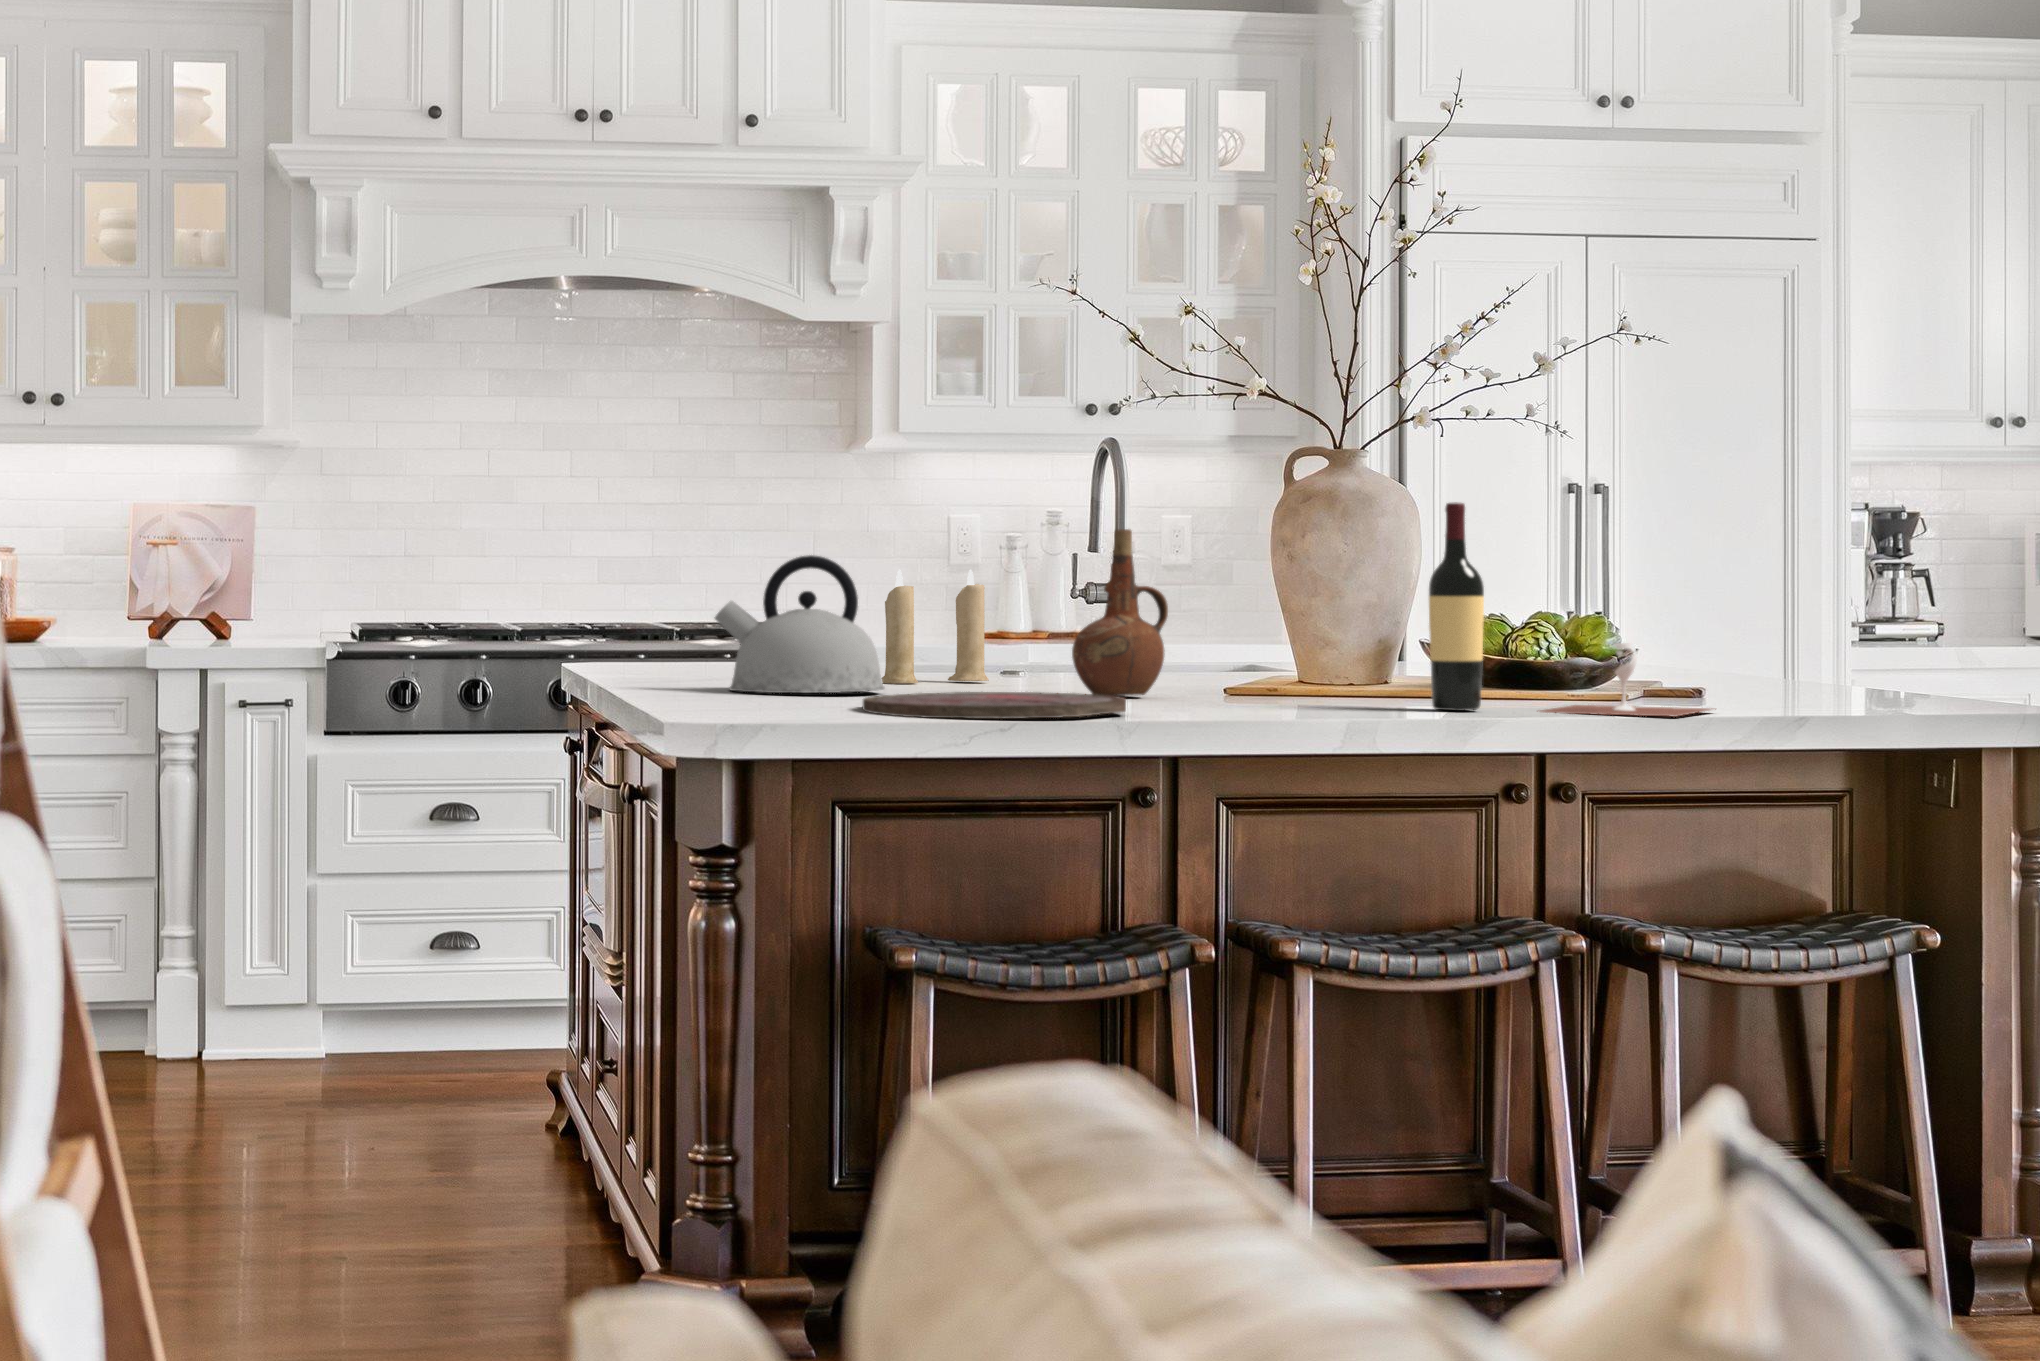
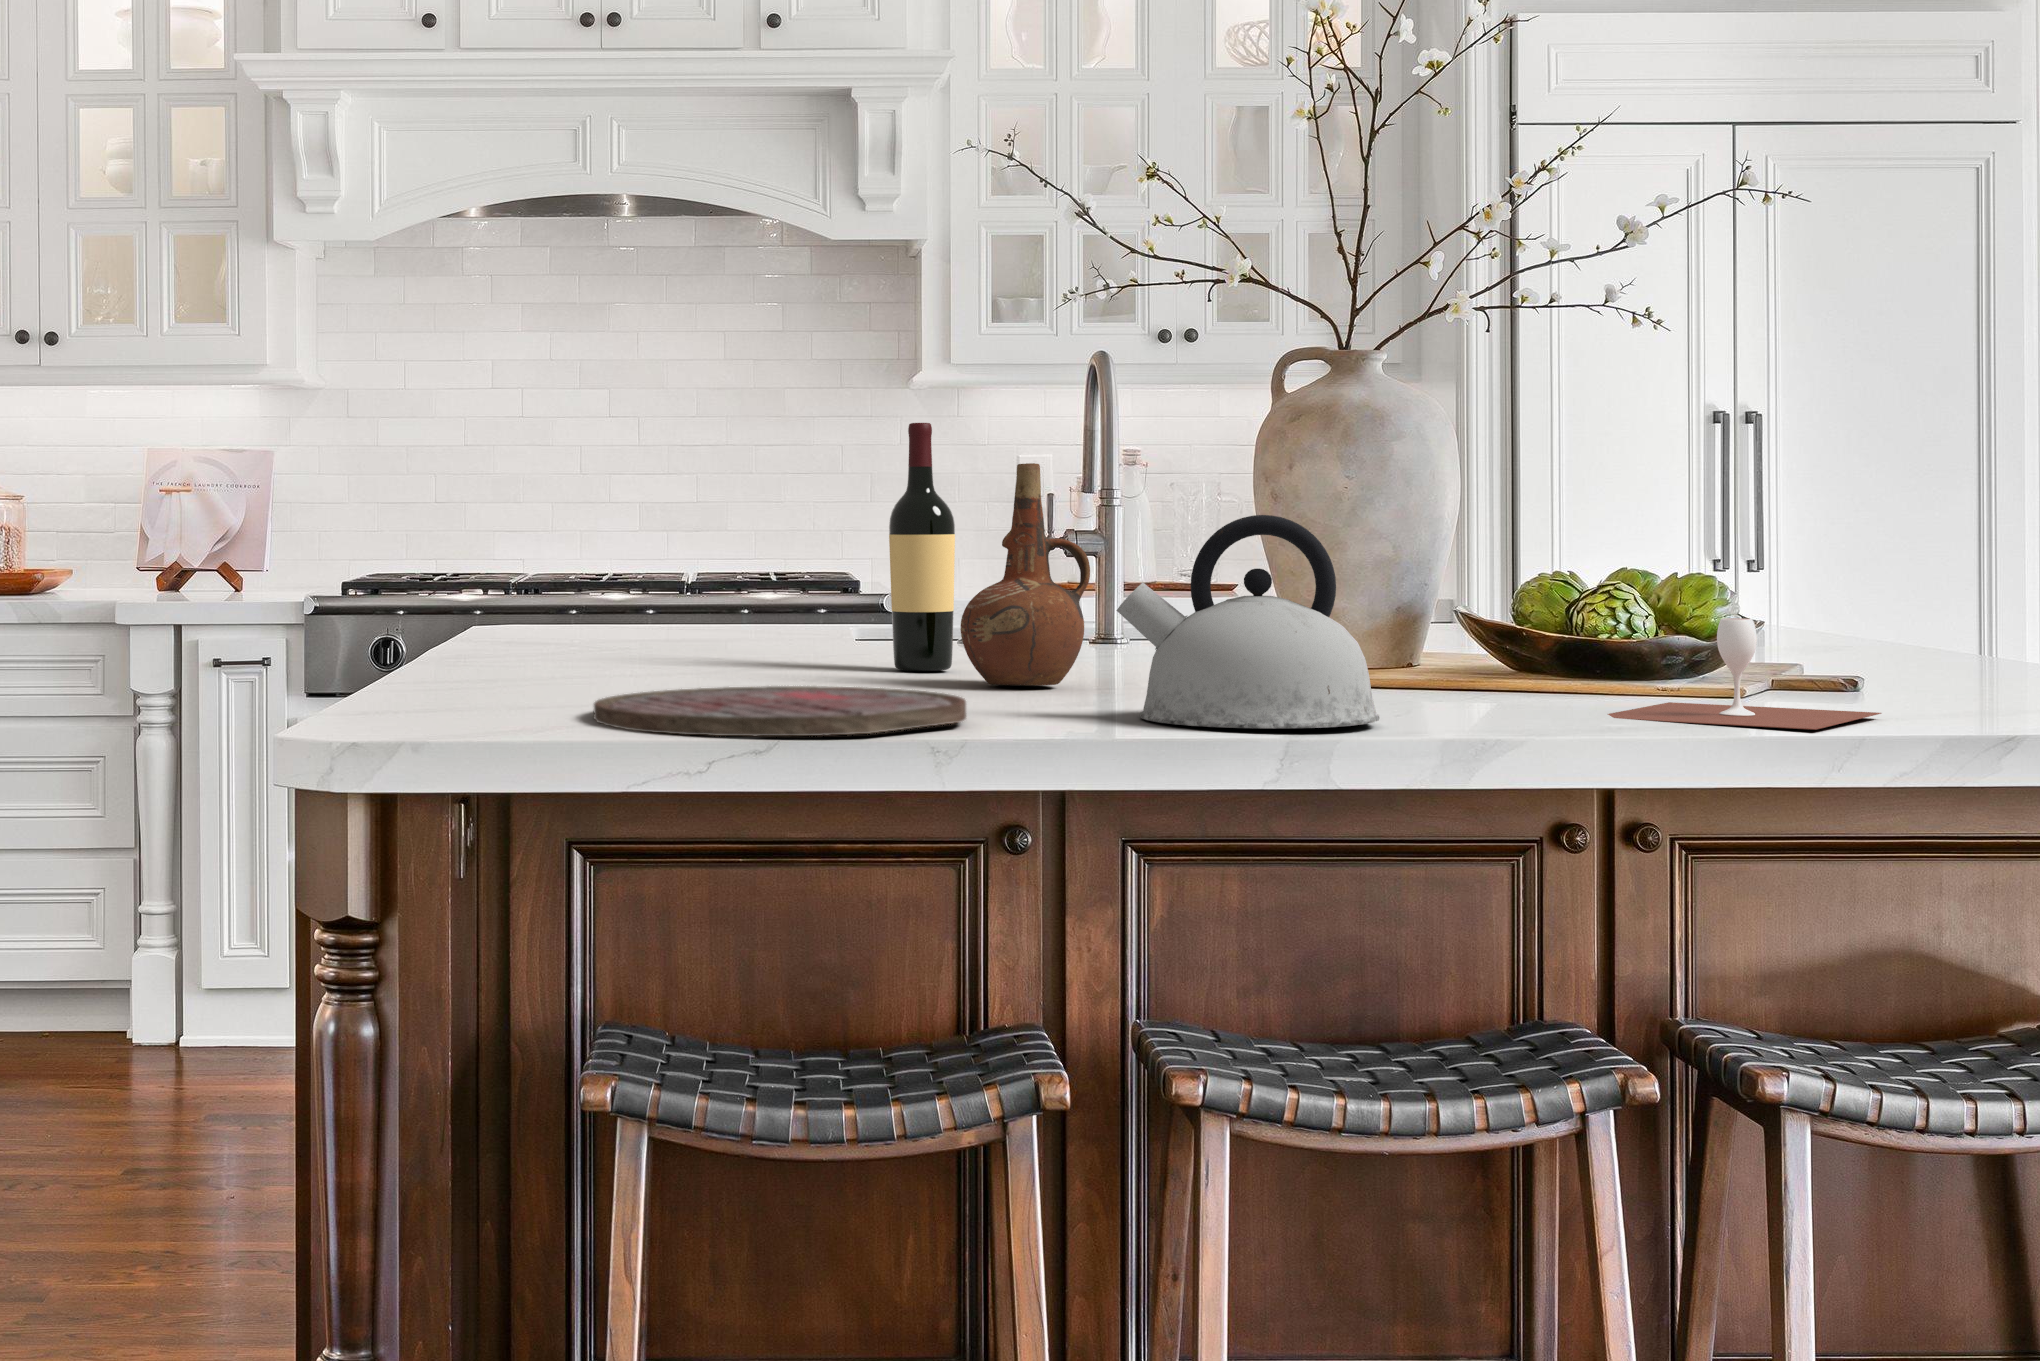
wine bottle: present [1429,502,1484,711] -> present [889,423,955,671]
kettle: present [714,555,884,693] -> present [1117,515,1379,728]
candle: present [882,569,989,684] -> none [750,515,897,662]

